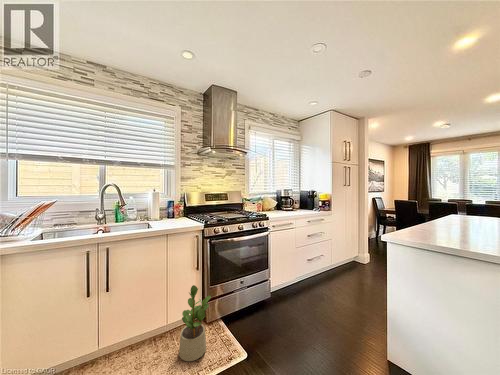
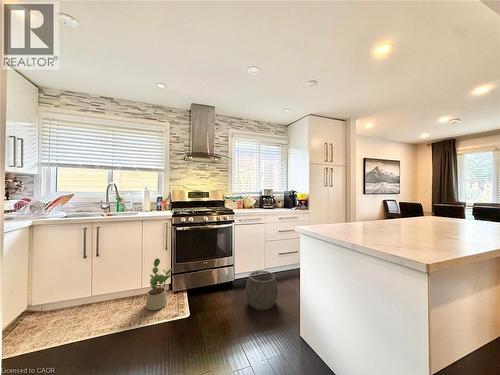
woven basket: none [301,285,343,336] -> present [246,271,278,310]

